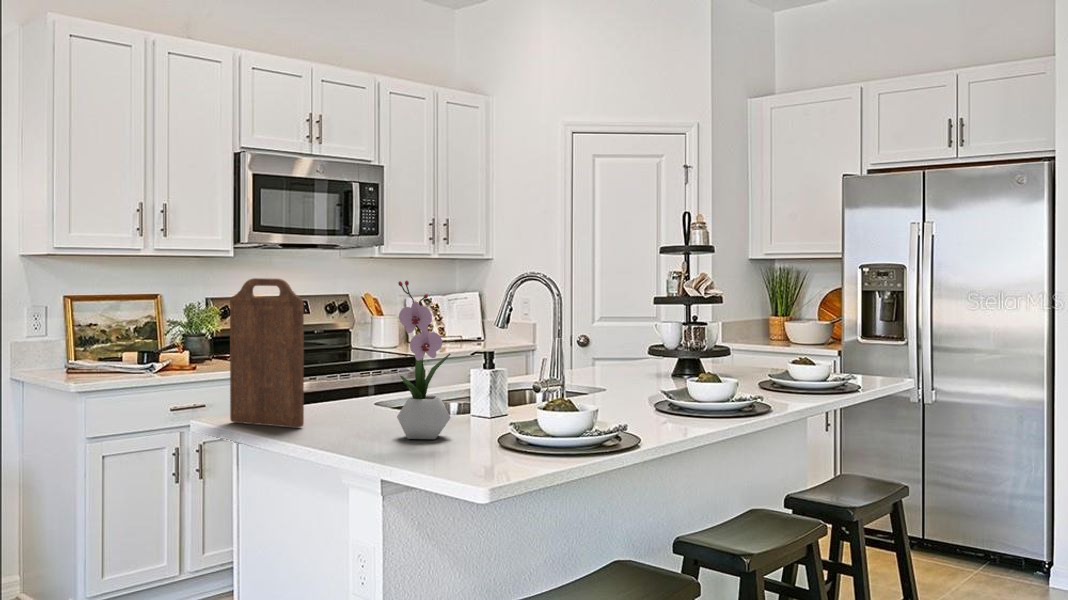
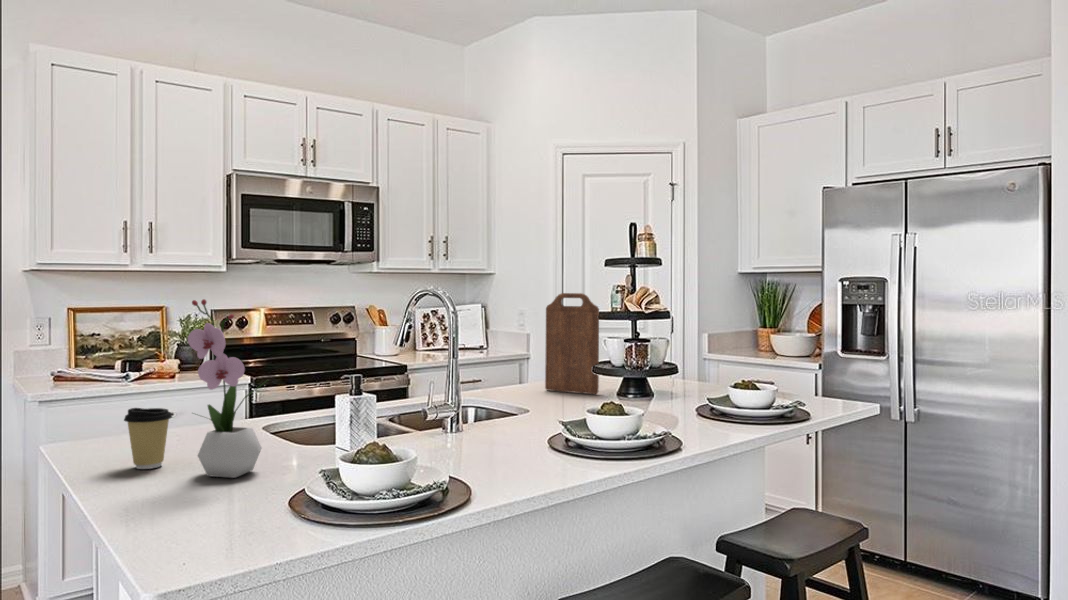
cutting board: present [230,278,304,428] -> present [545,293,599,394]
coffee cup: none [318,381,359,436] -> present [124,408,172,469]

